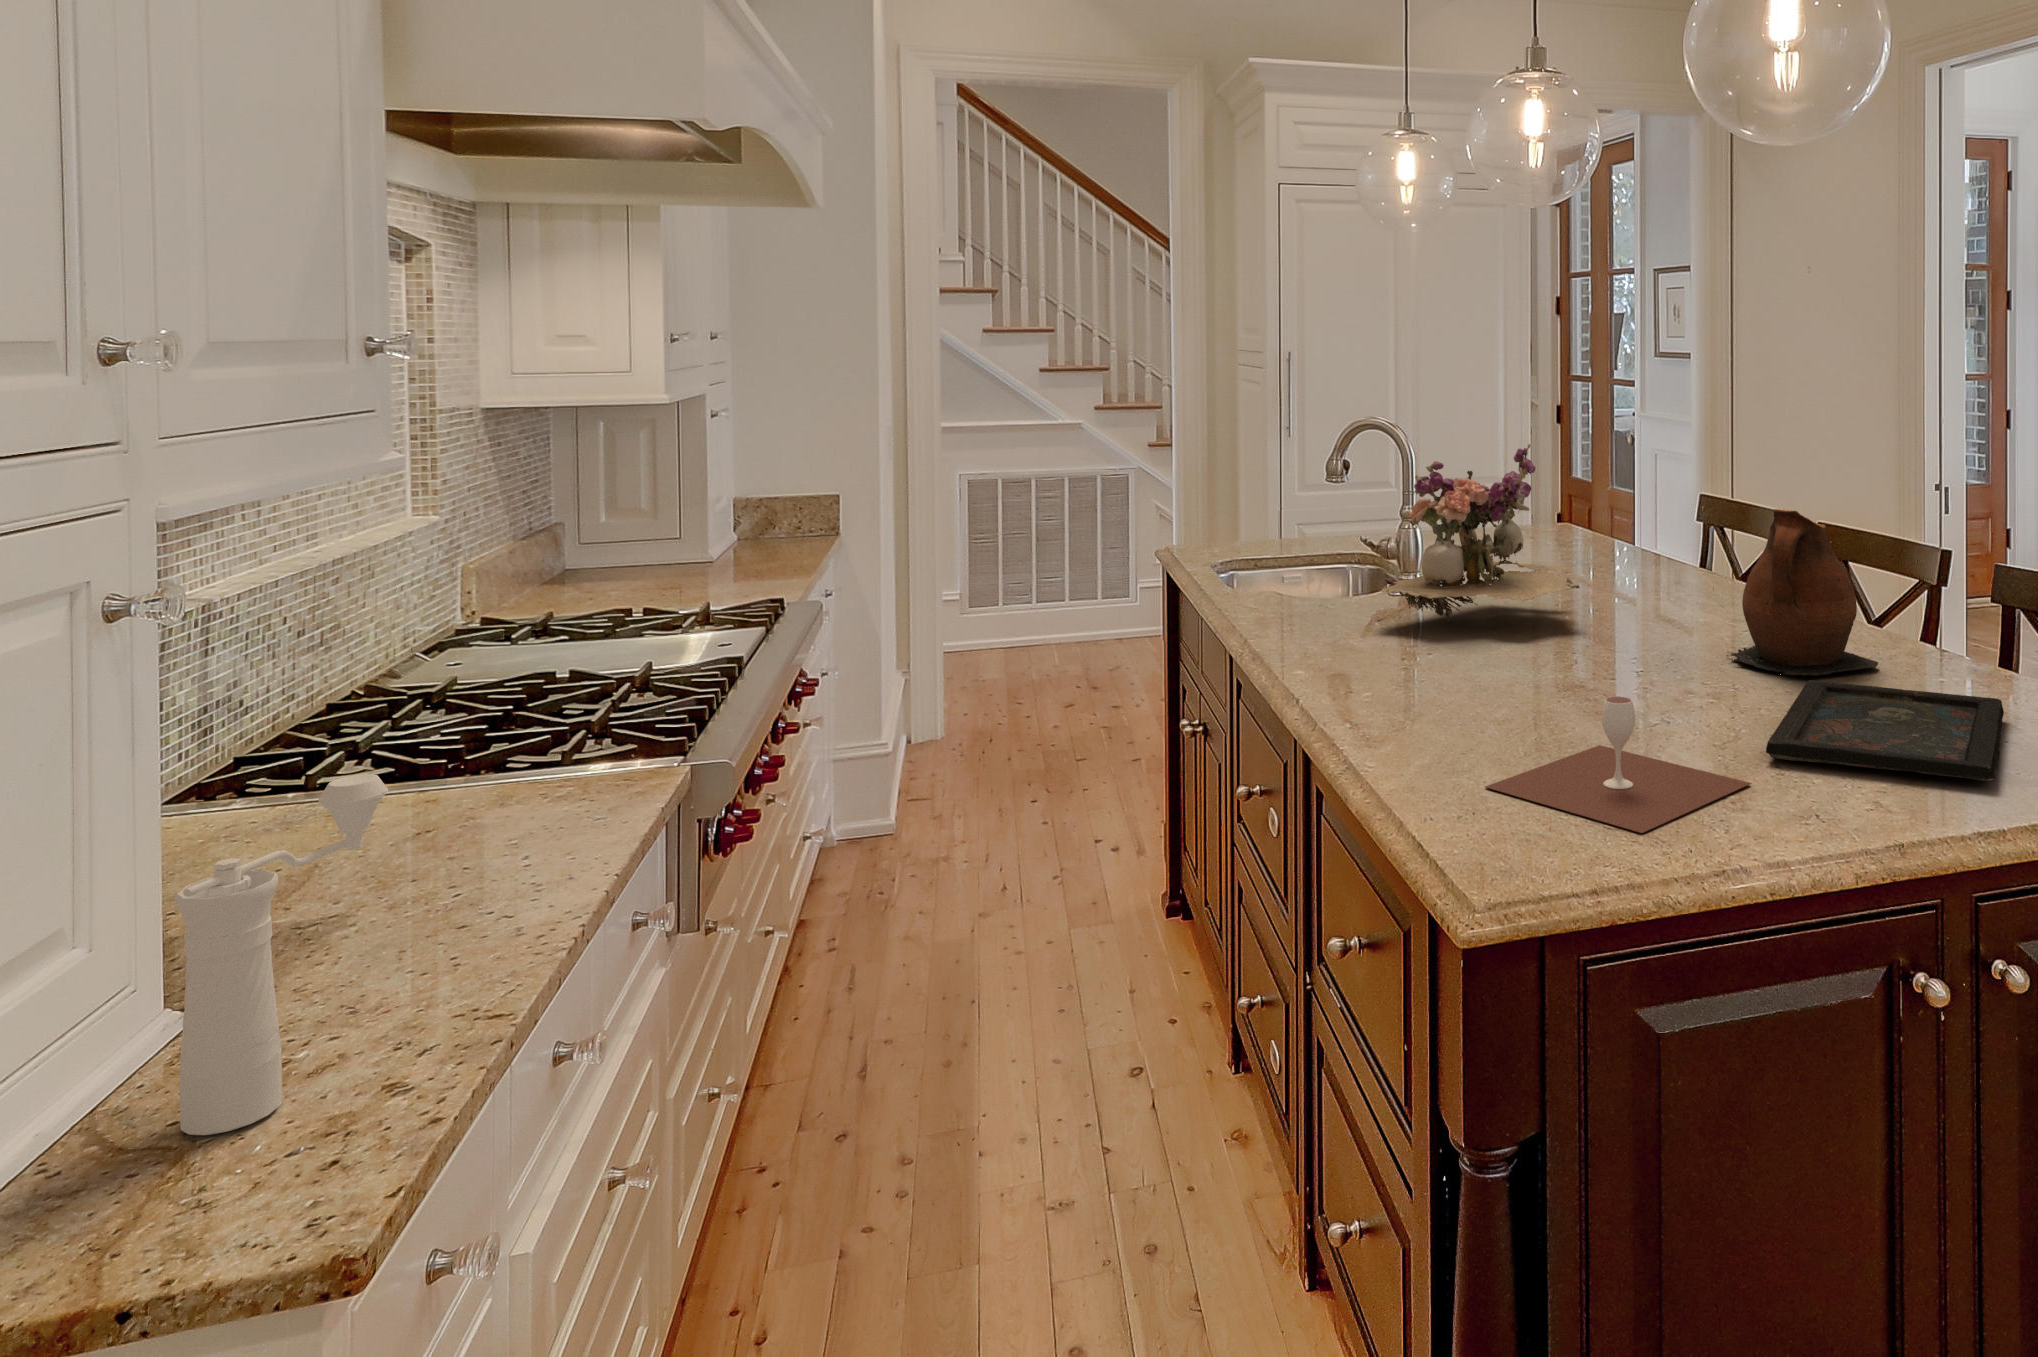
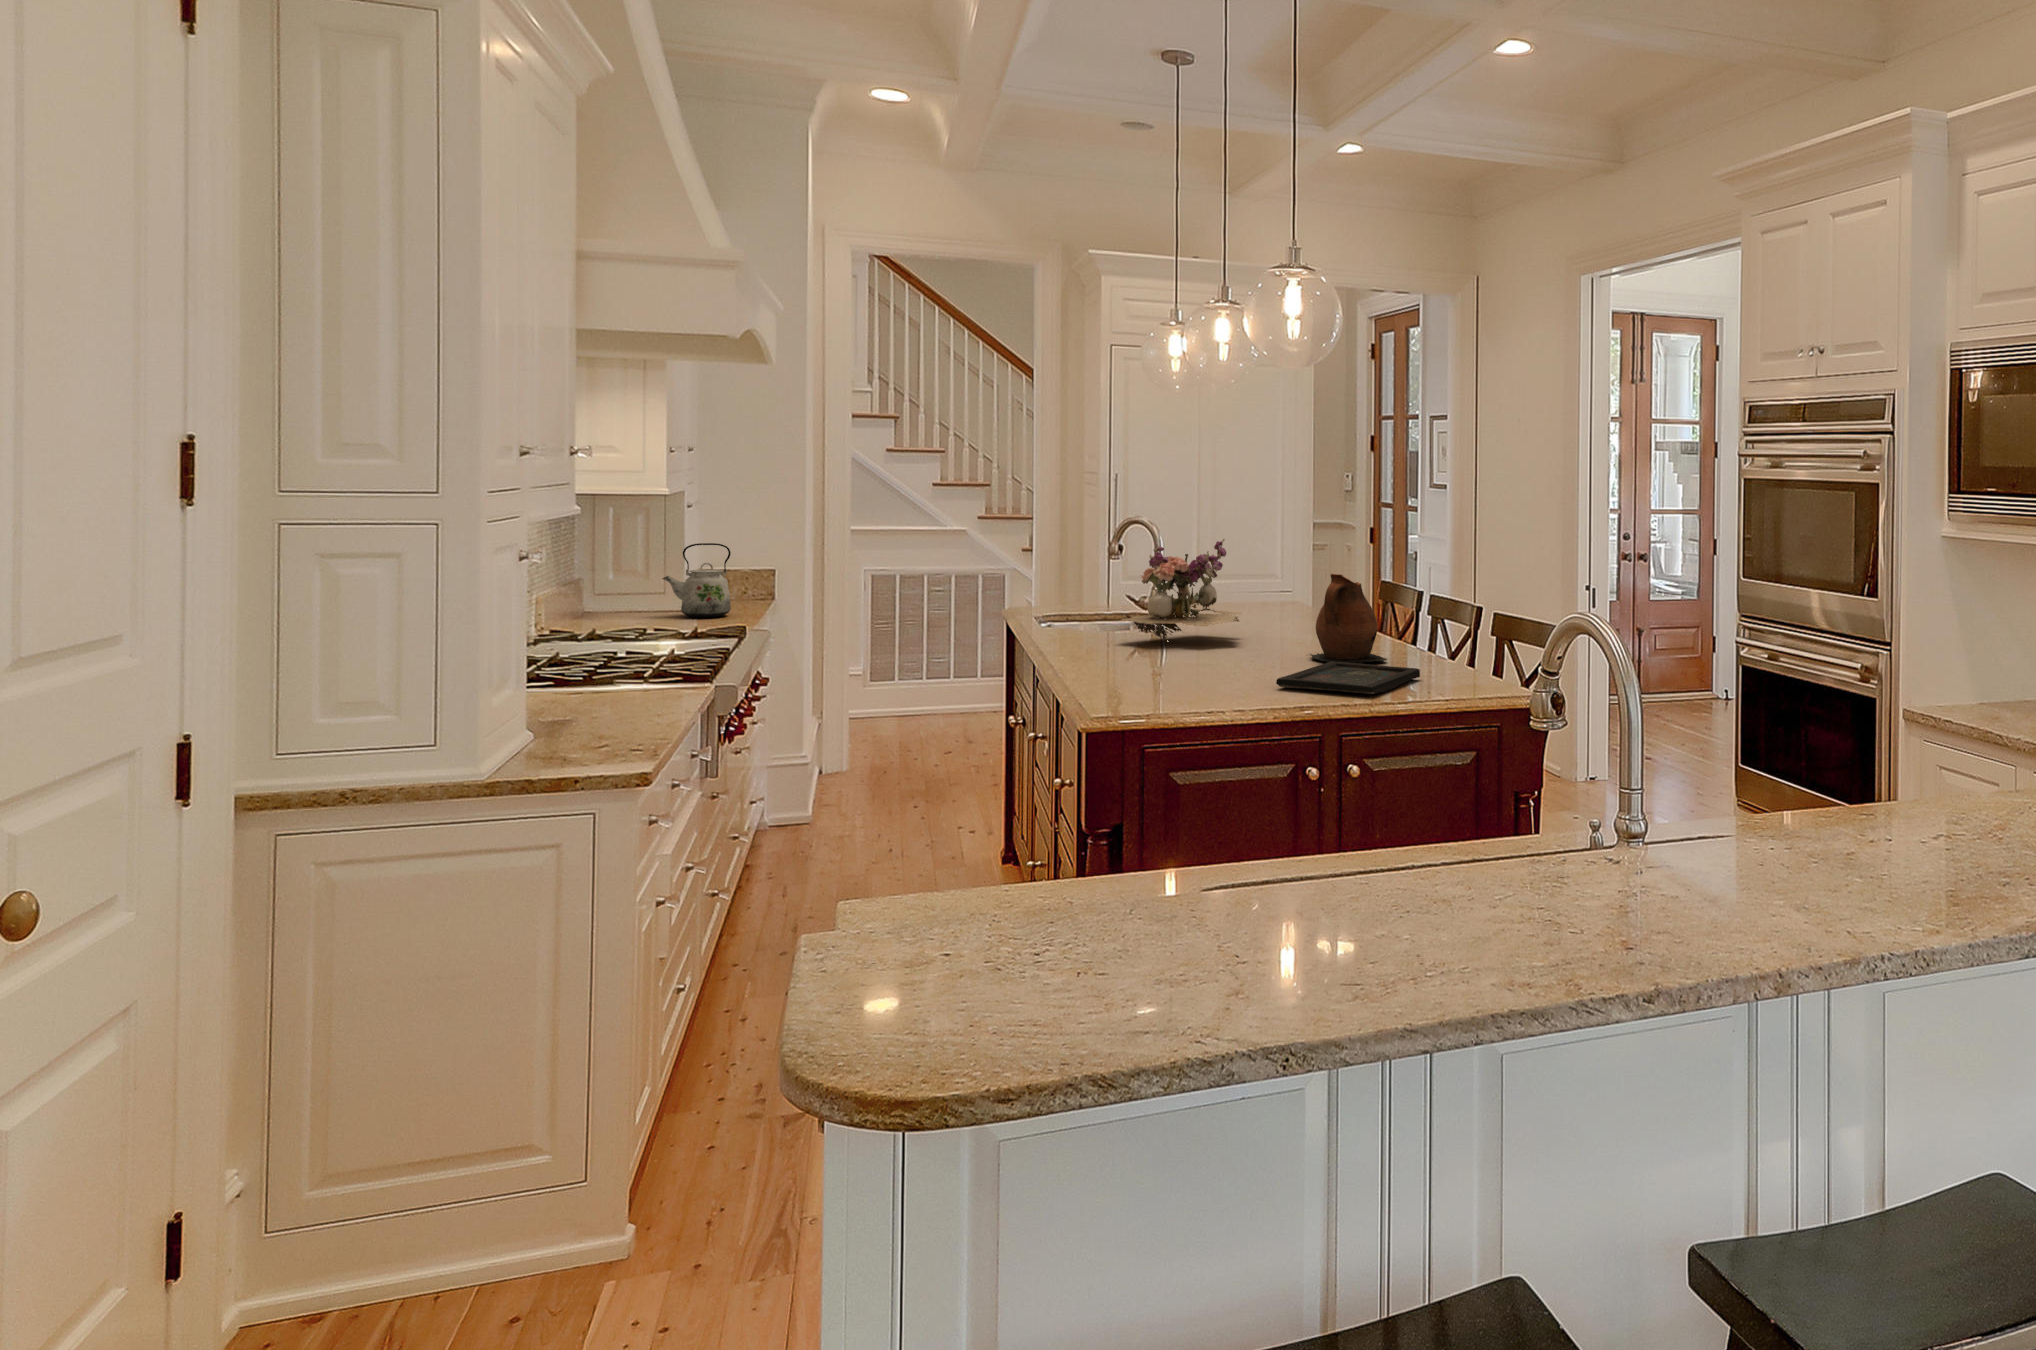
kettle: none [664,466,766,579] -> present [663,543,731,617]
wine glass: present [1485,697,1752,833] -> none [1128,651,1259,705]
pepper mill: present [174,774,388,1135] -> none [551,648,620,774]

